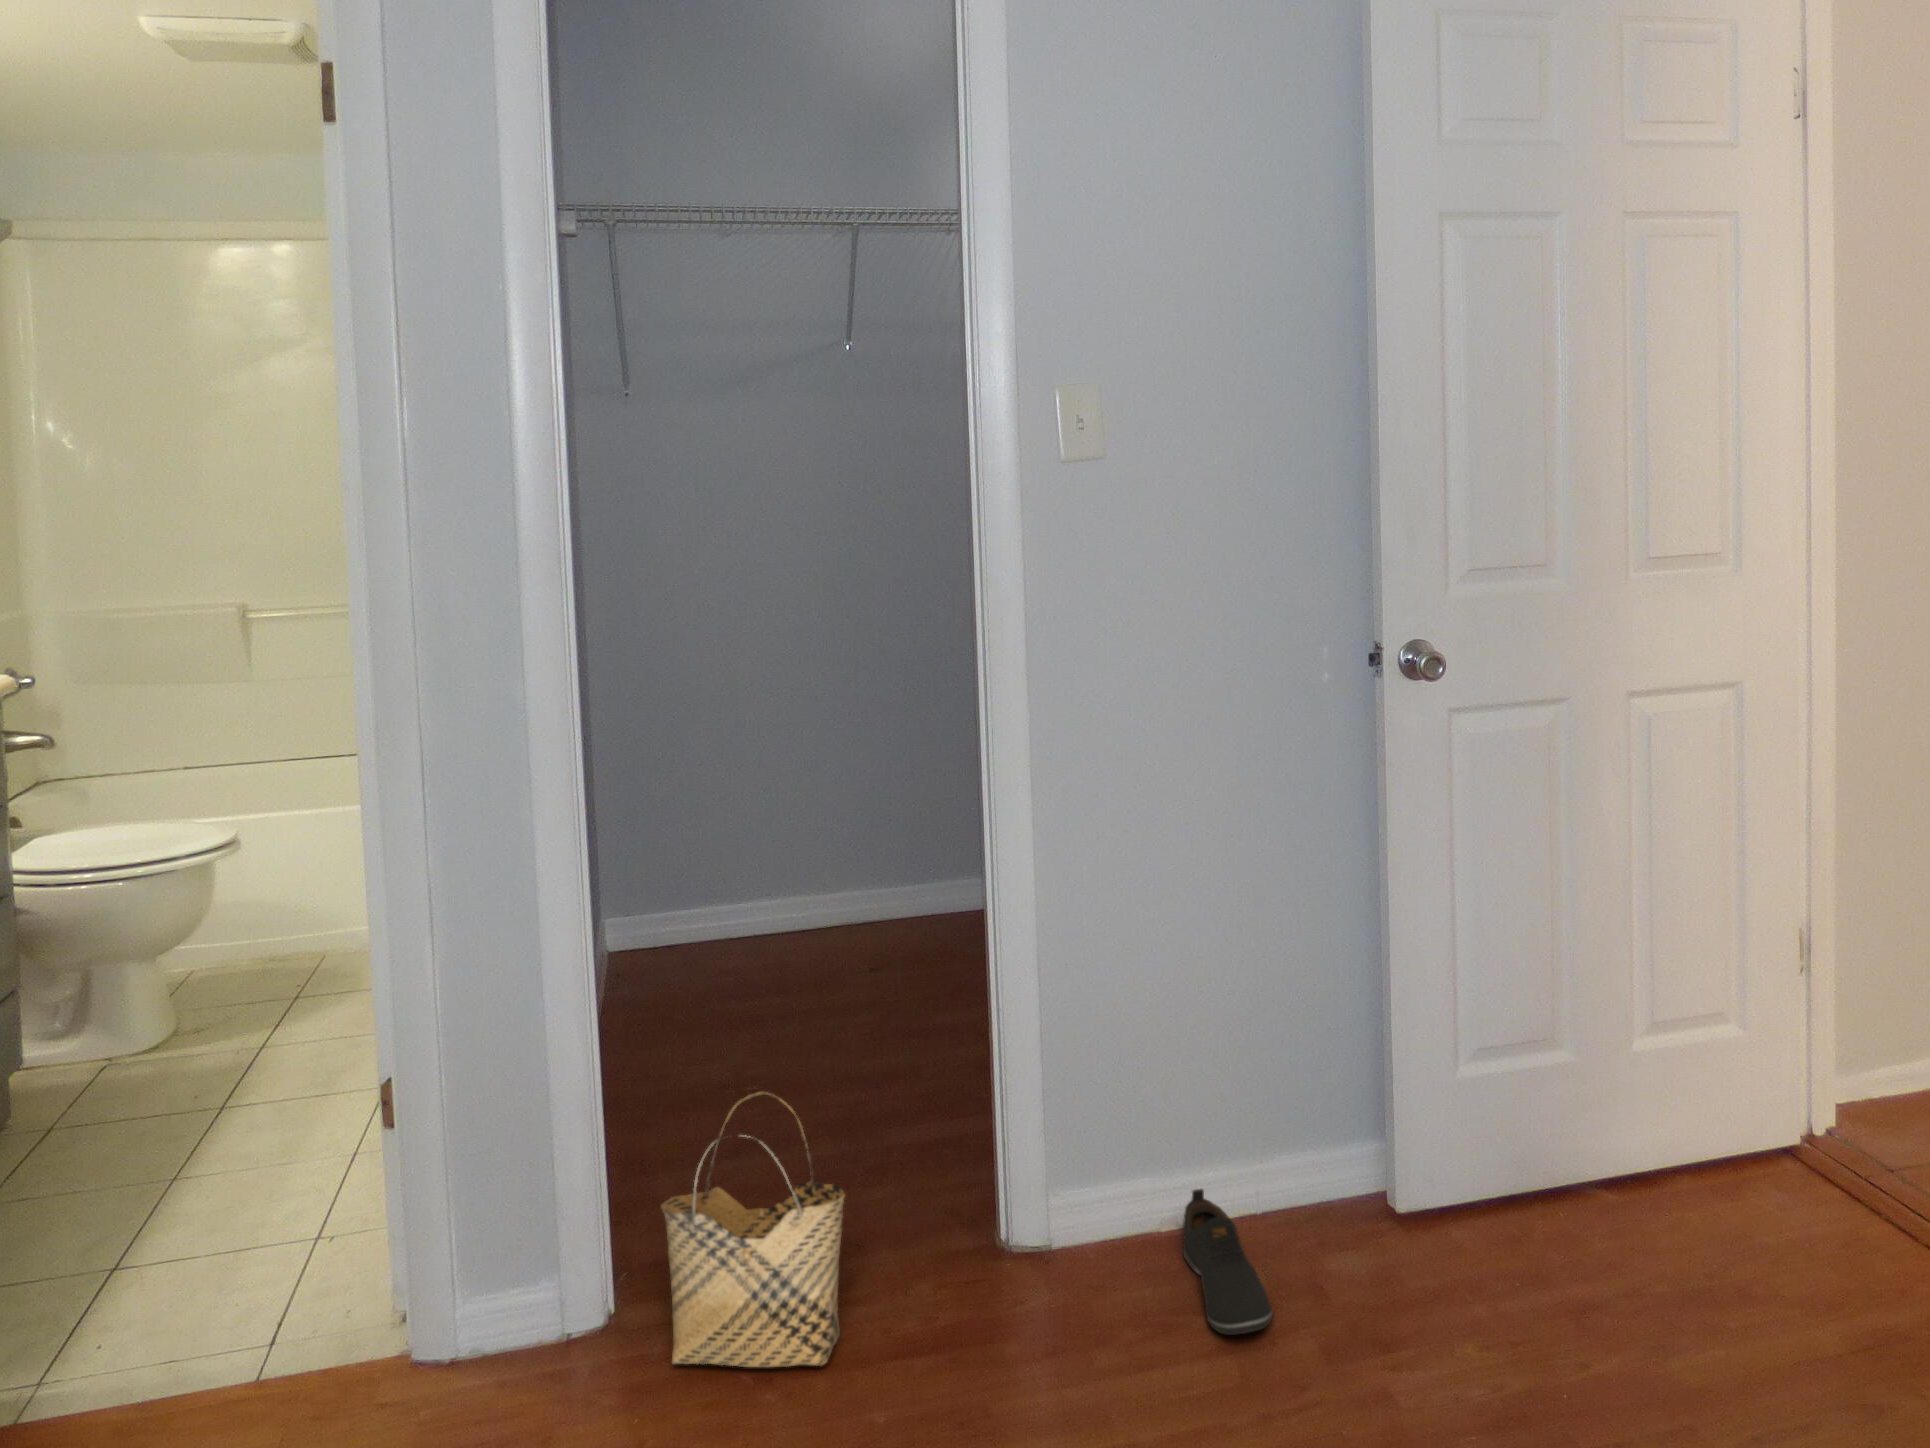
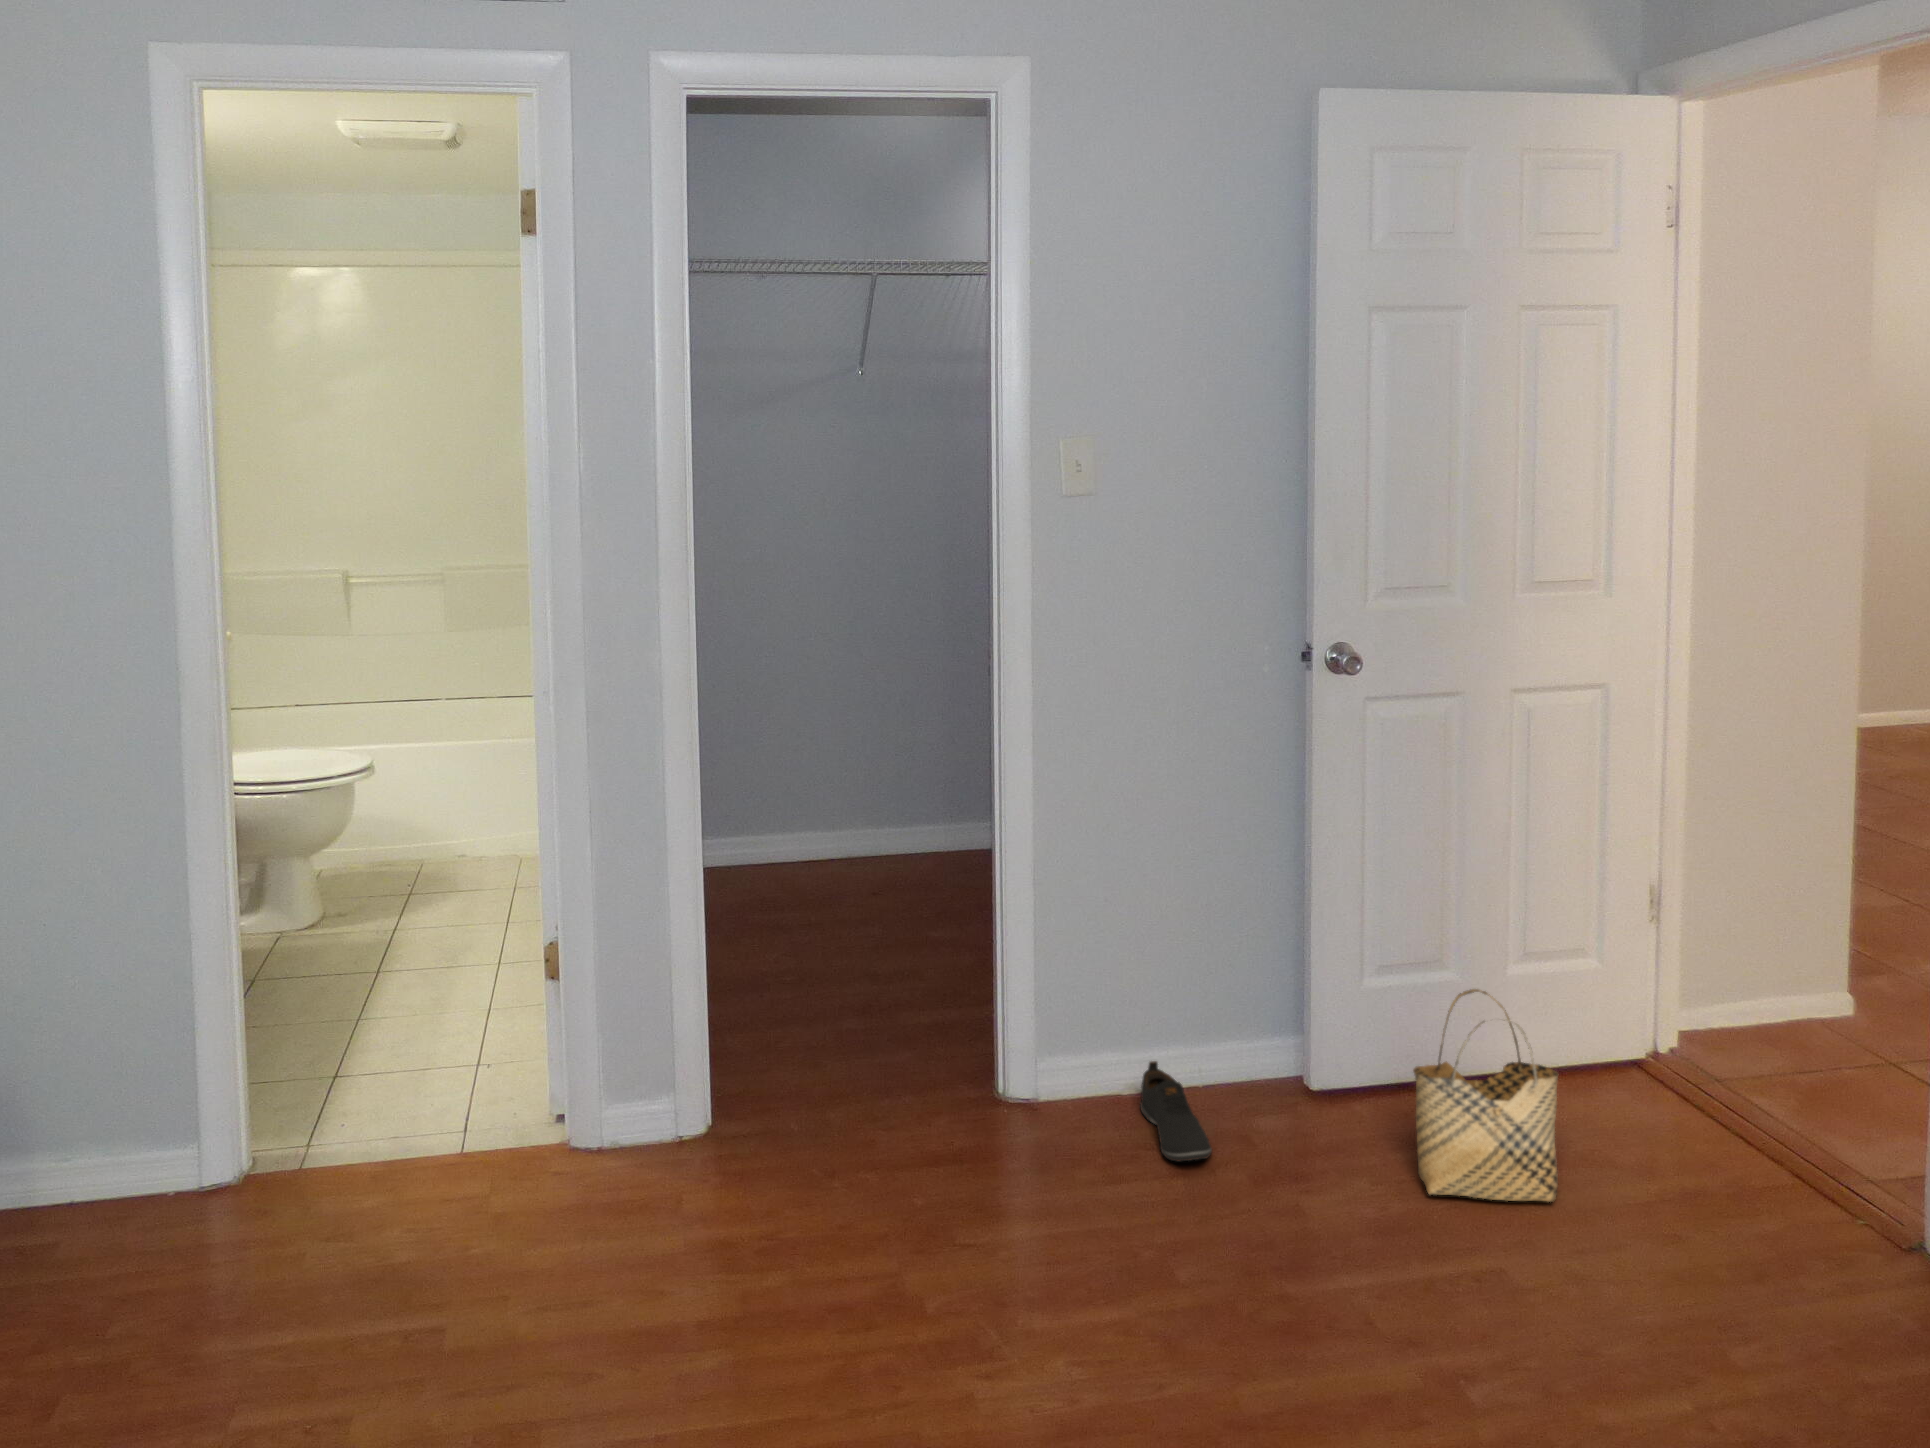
woven basket: present [661,1091,845,1367] -> present [1413,989,1558,1202]

